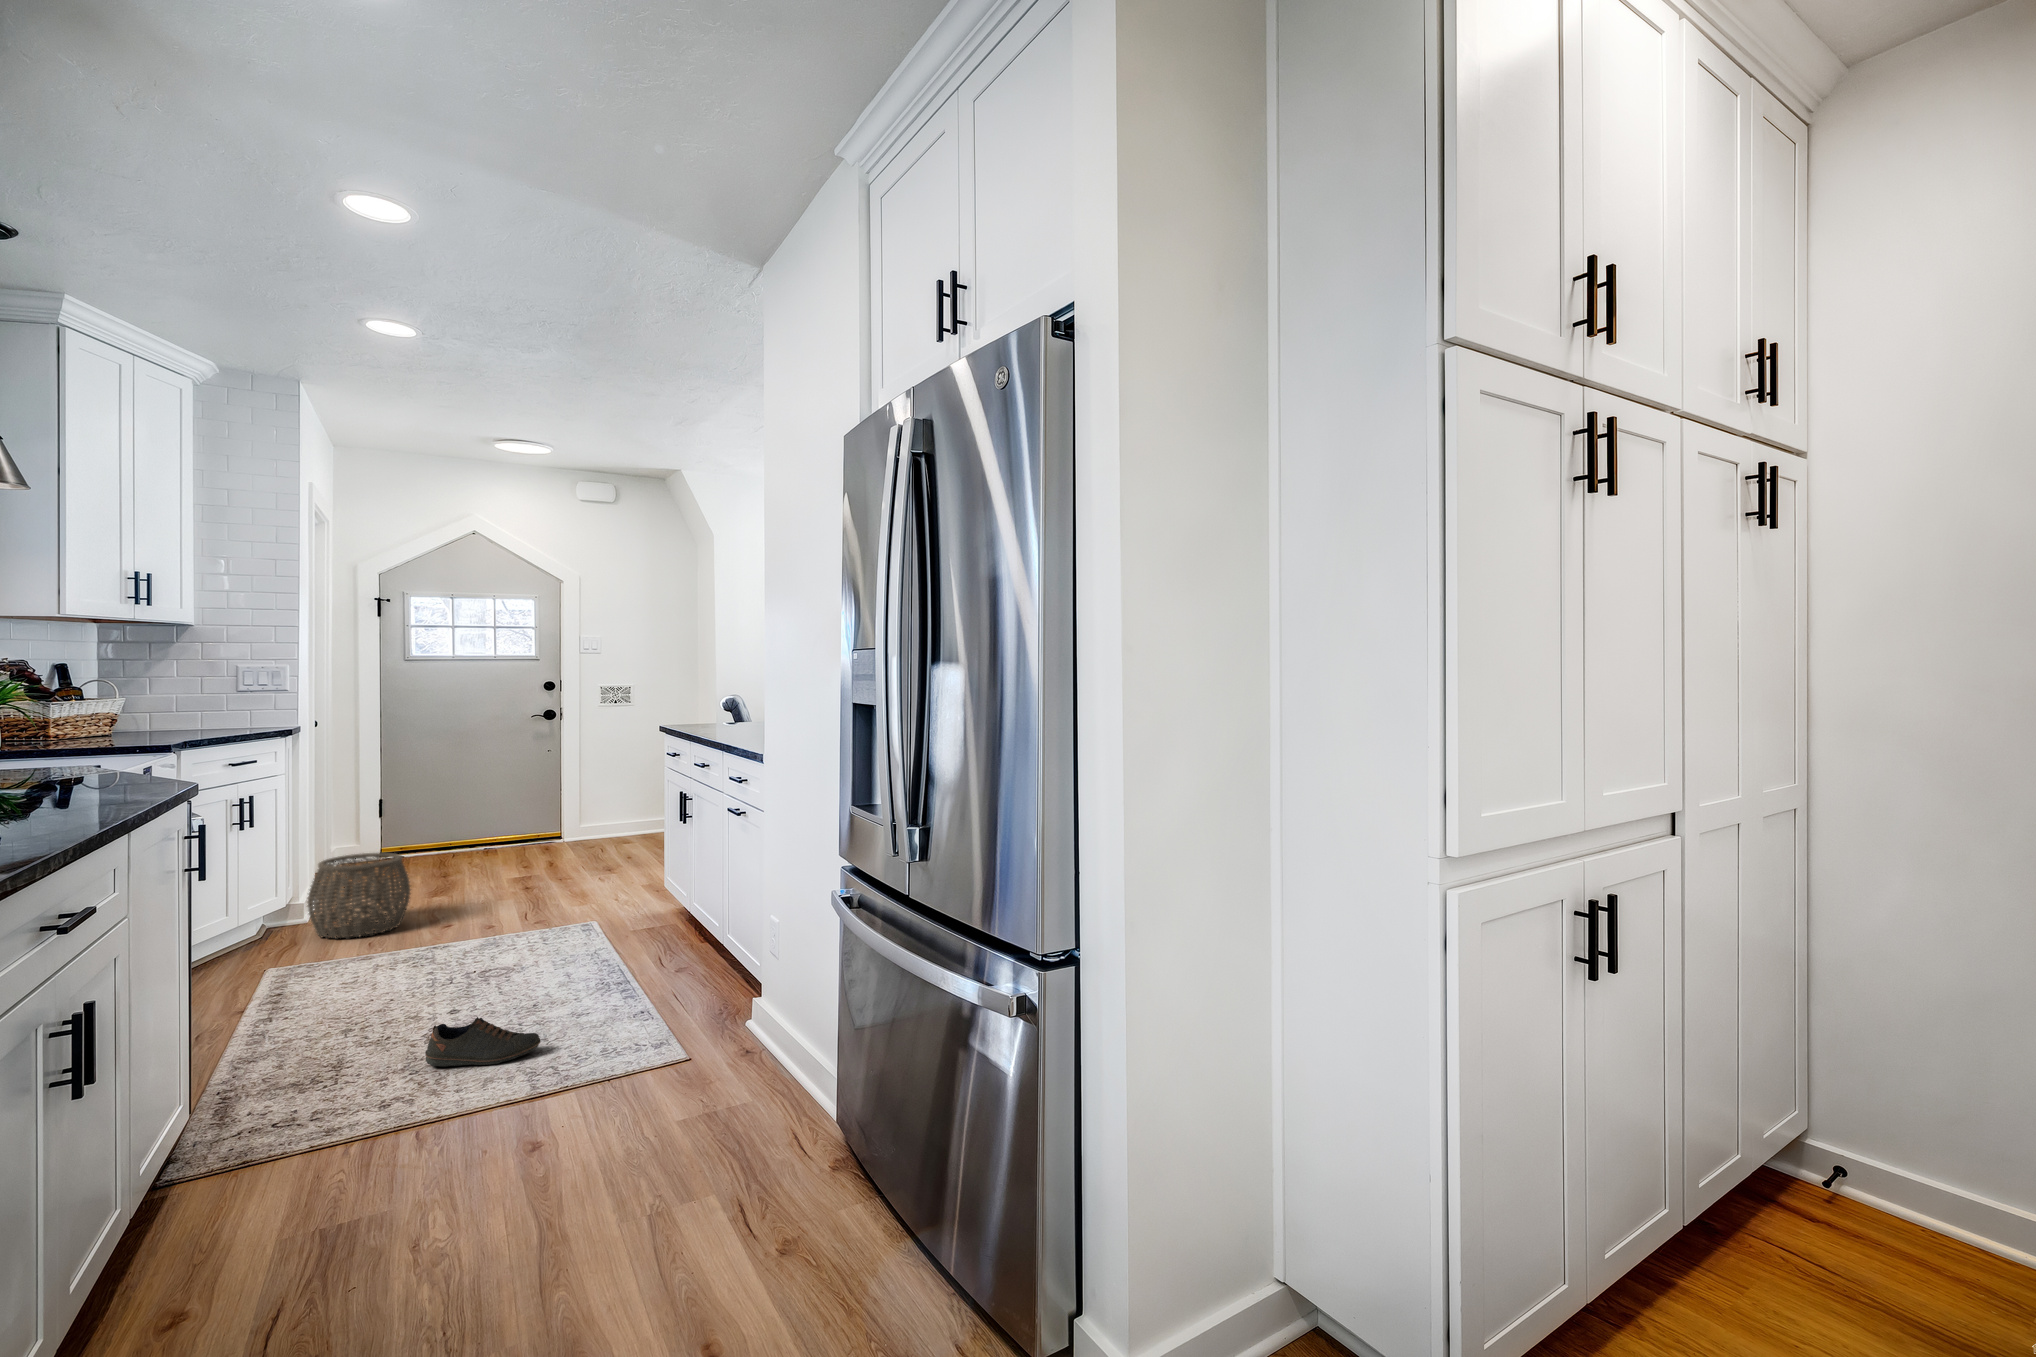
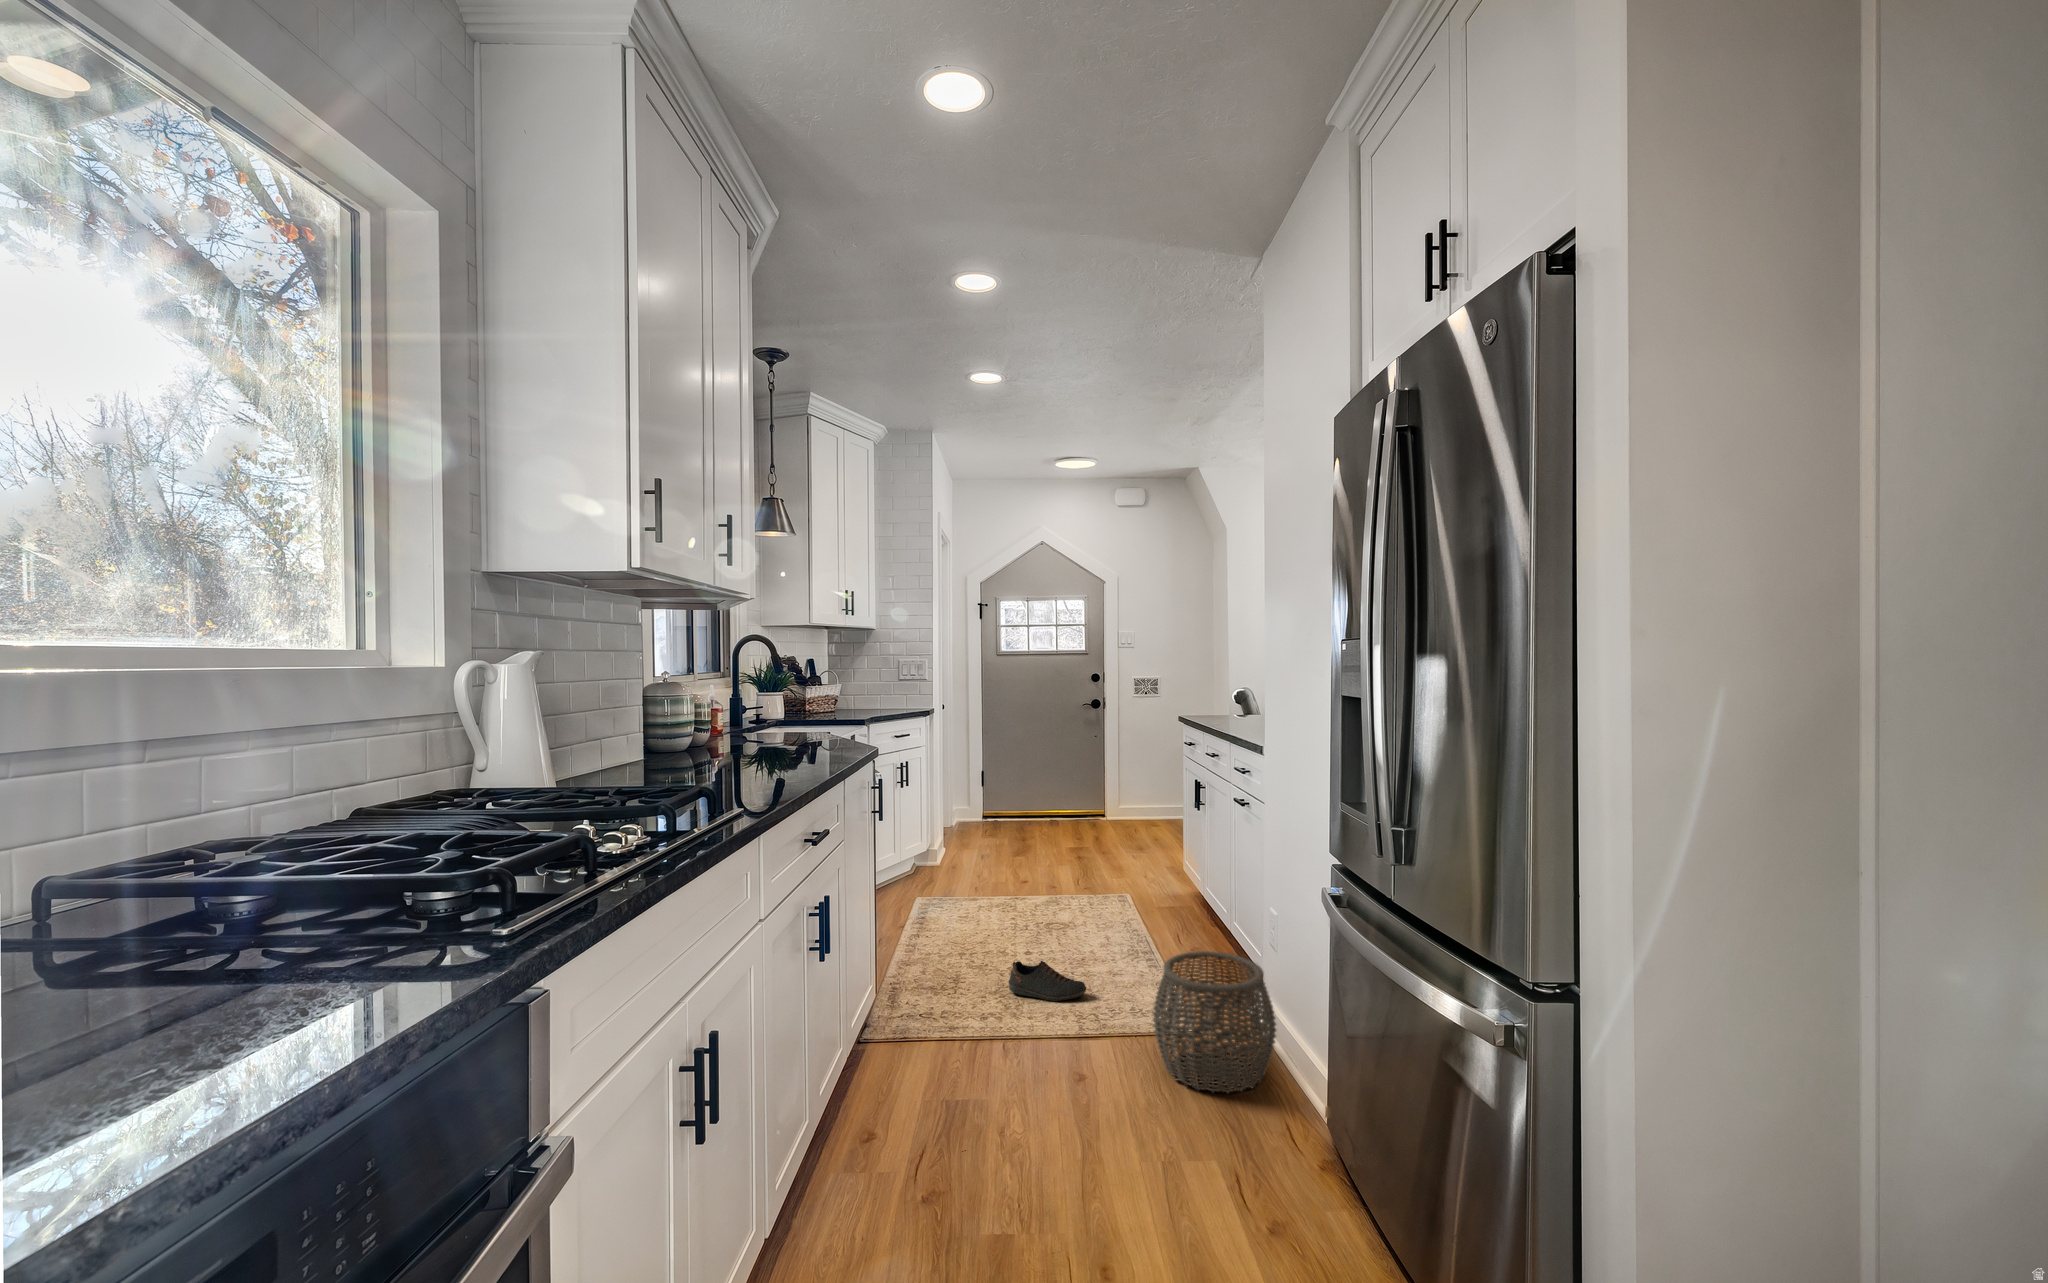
woven basket: present [307,853,410,939] -> present [1153,951,1276,1093]

